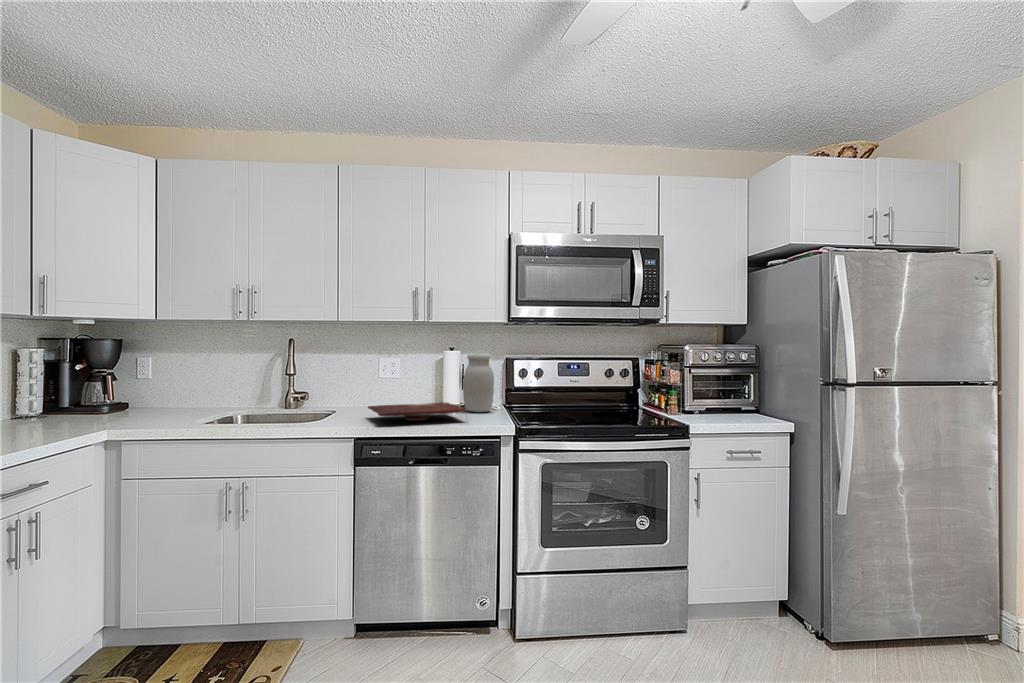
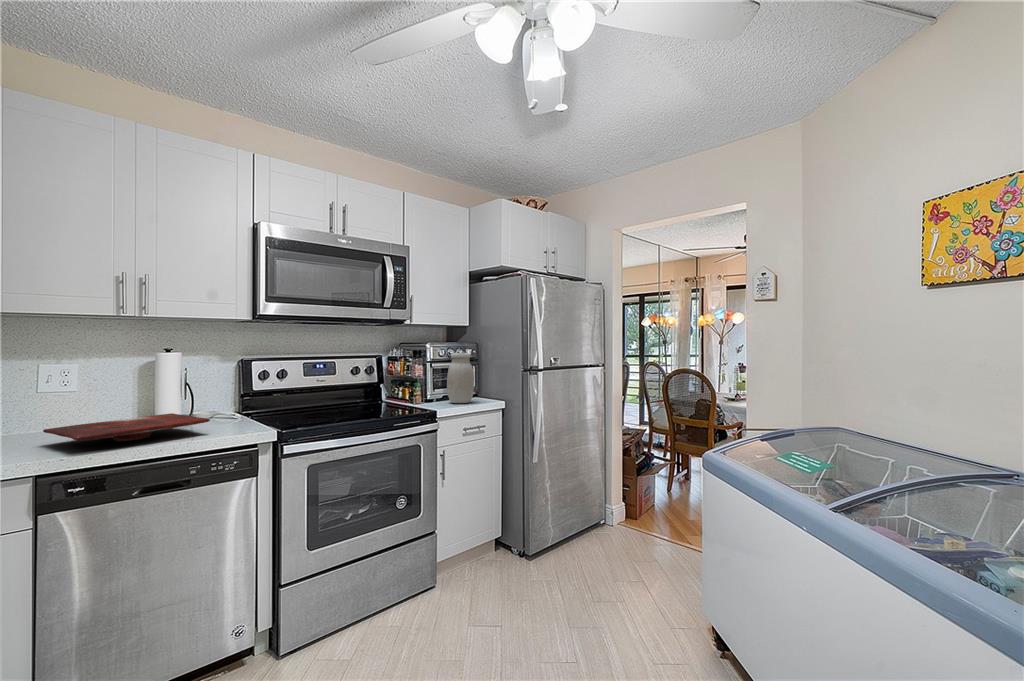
jar: present [463,353,494,412] -> present [447,353,474,403]

